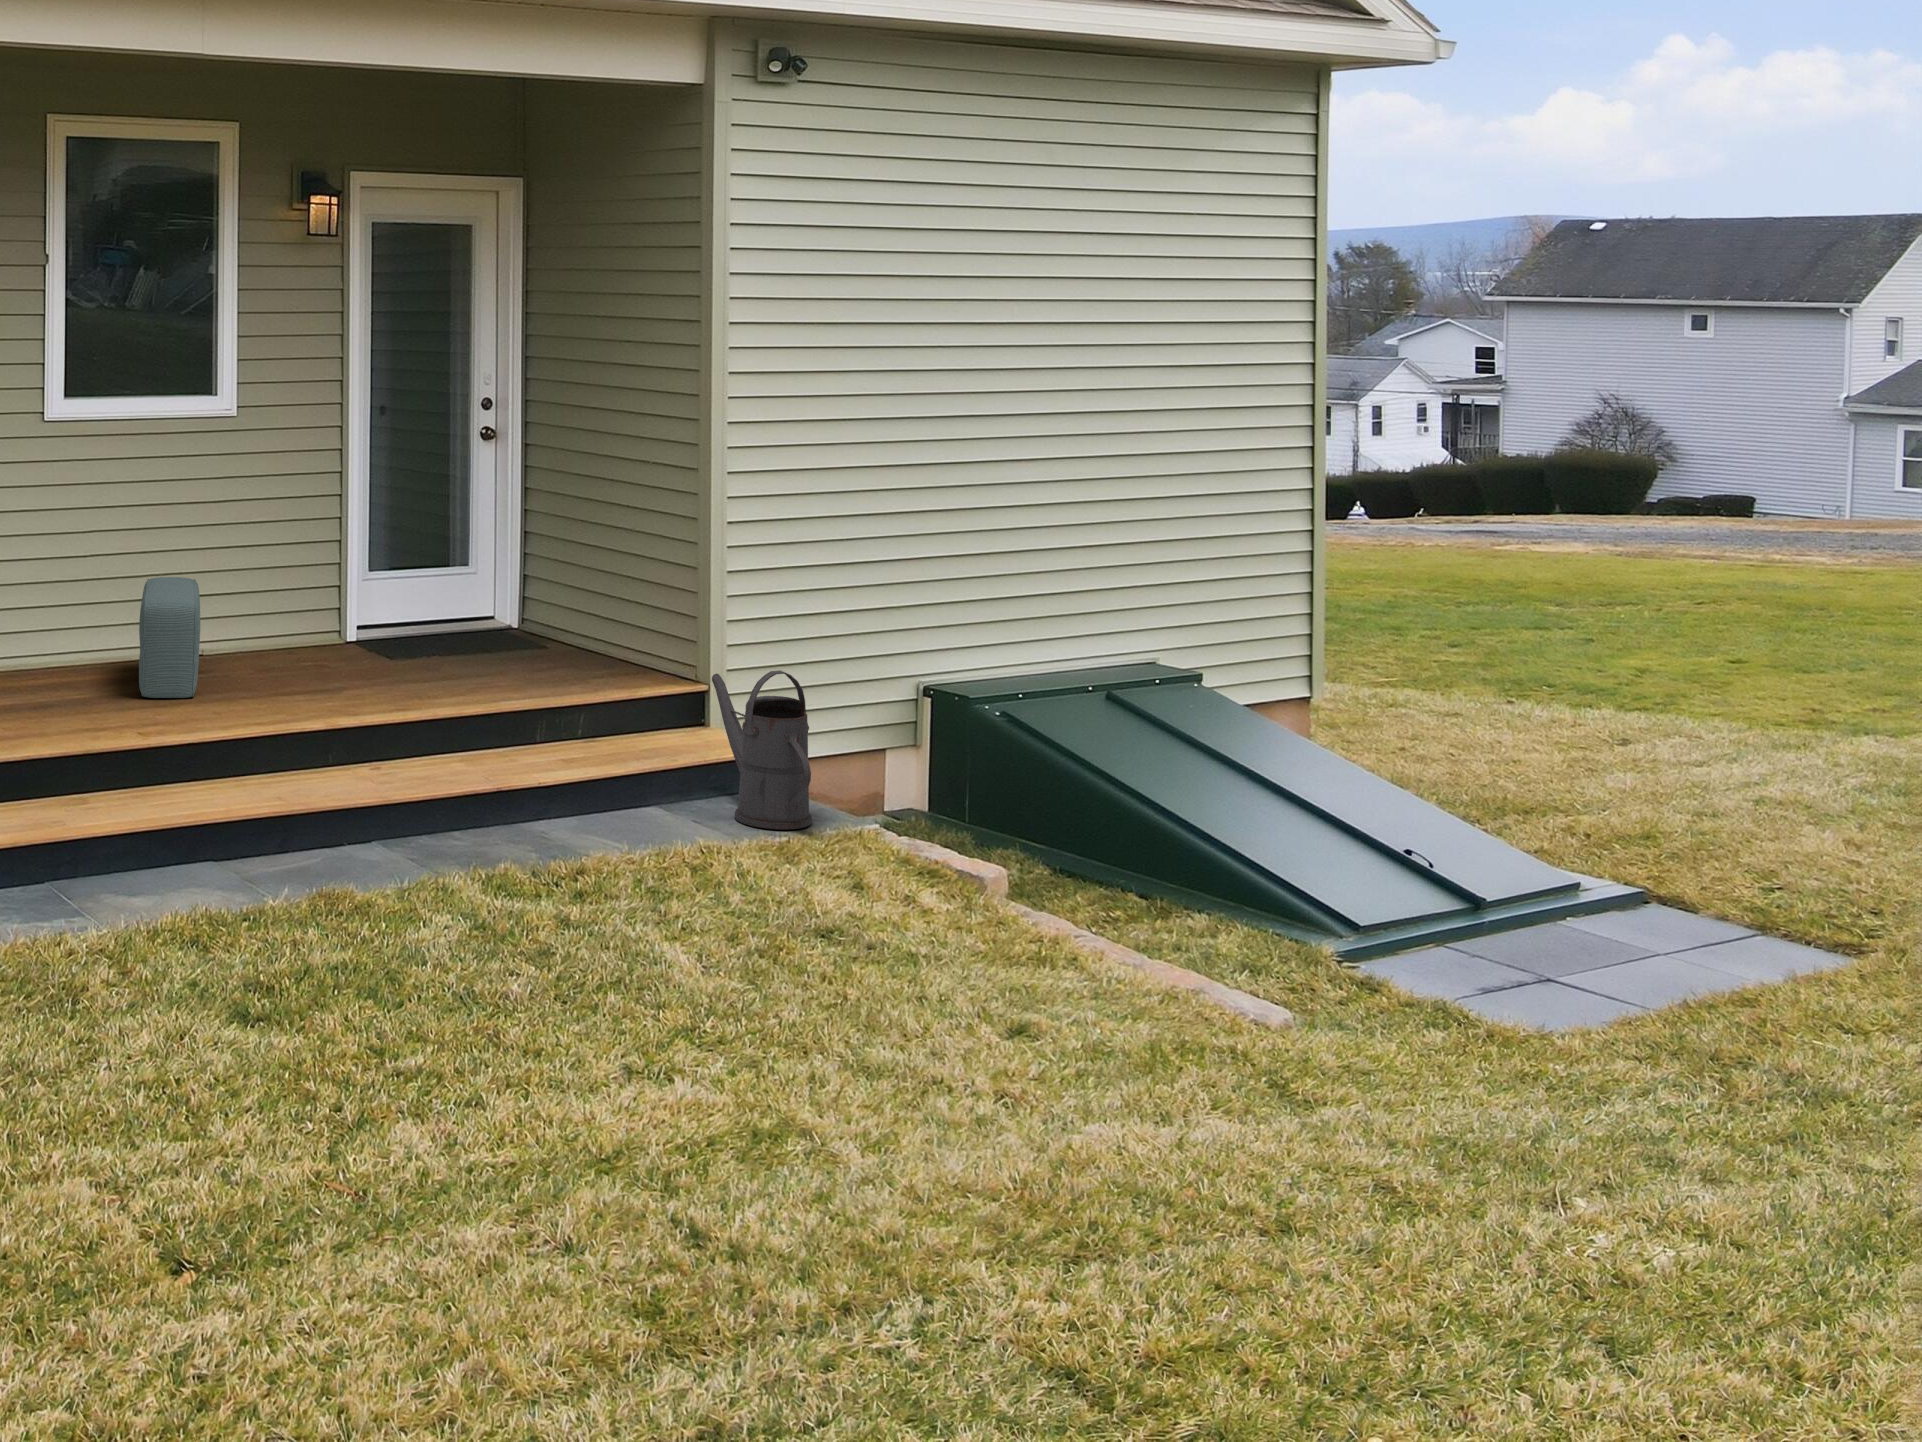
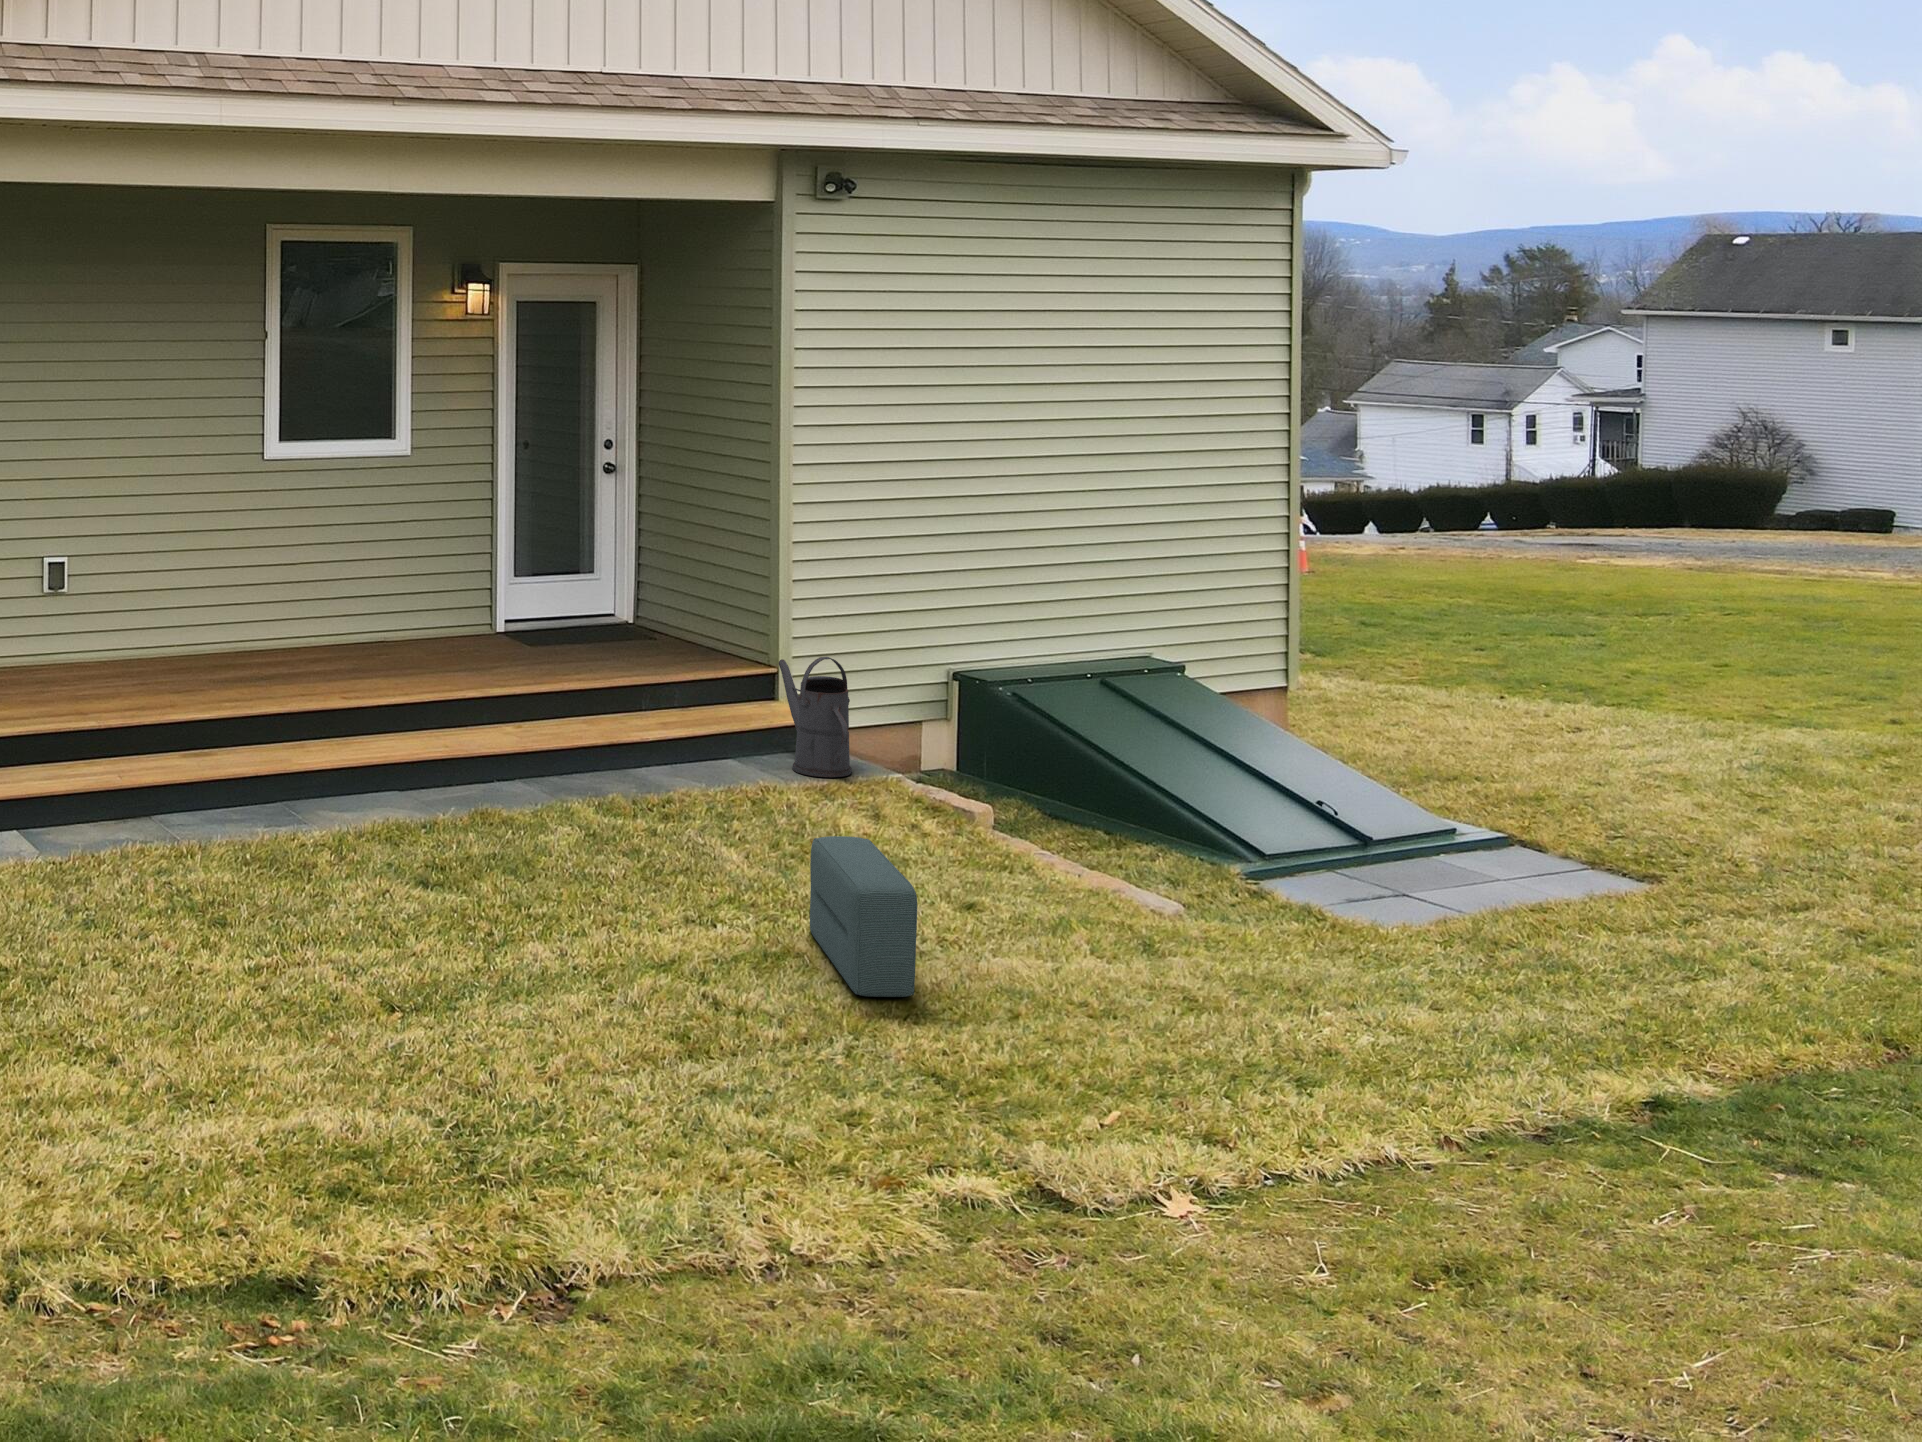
pouf: present [139,577,200,698] -> present [810,836,917,997]

